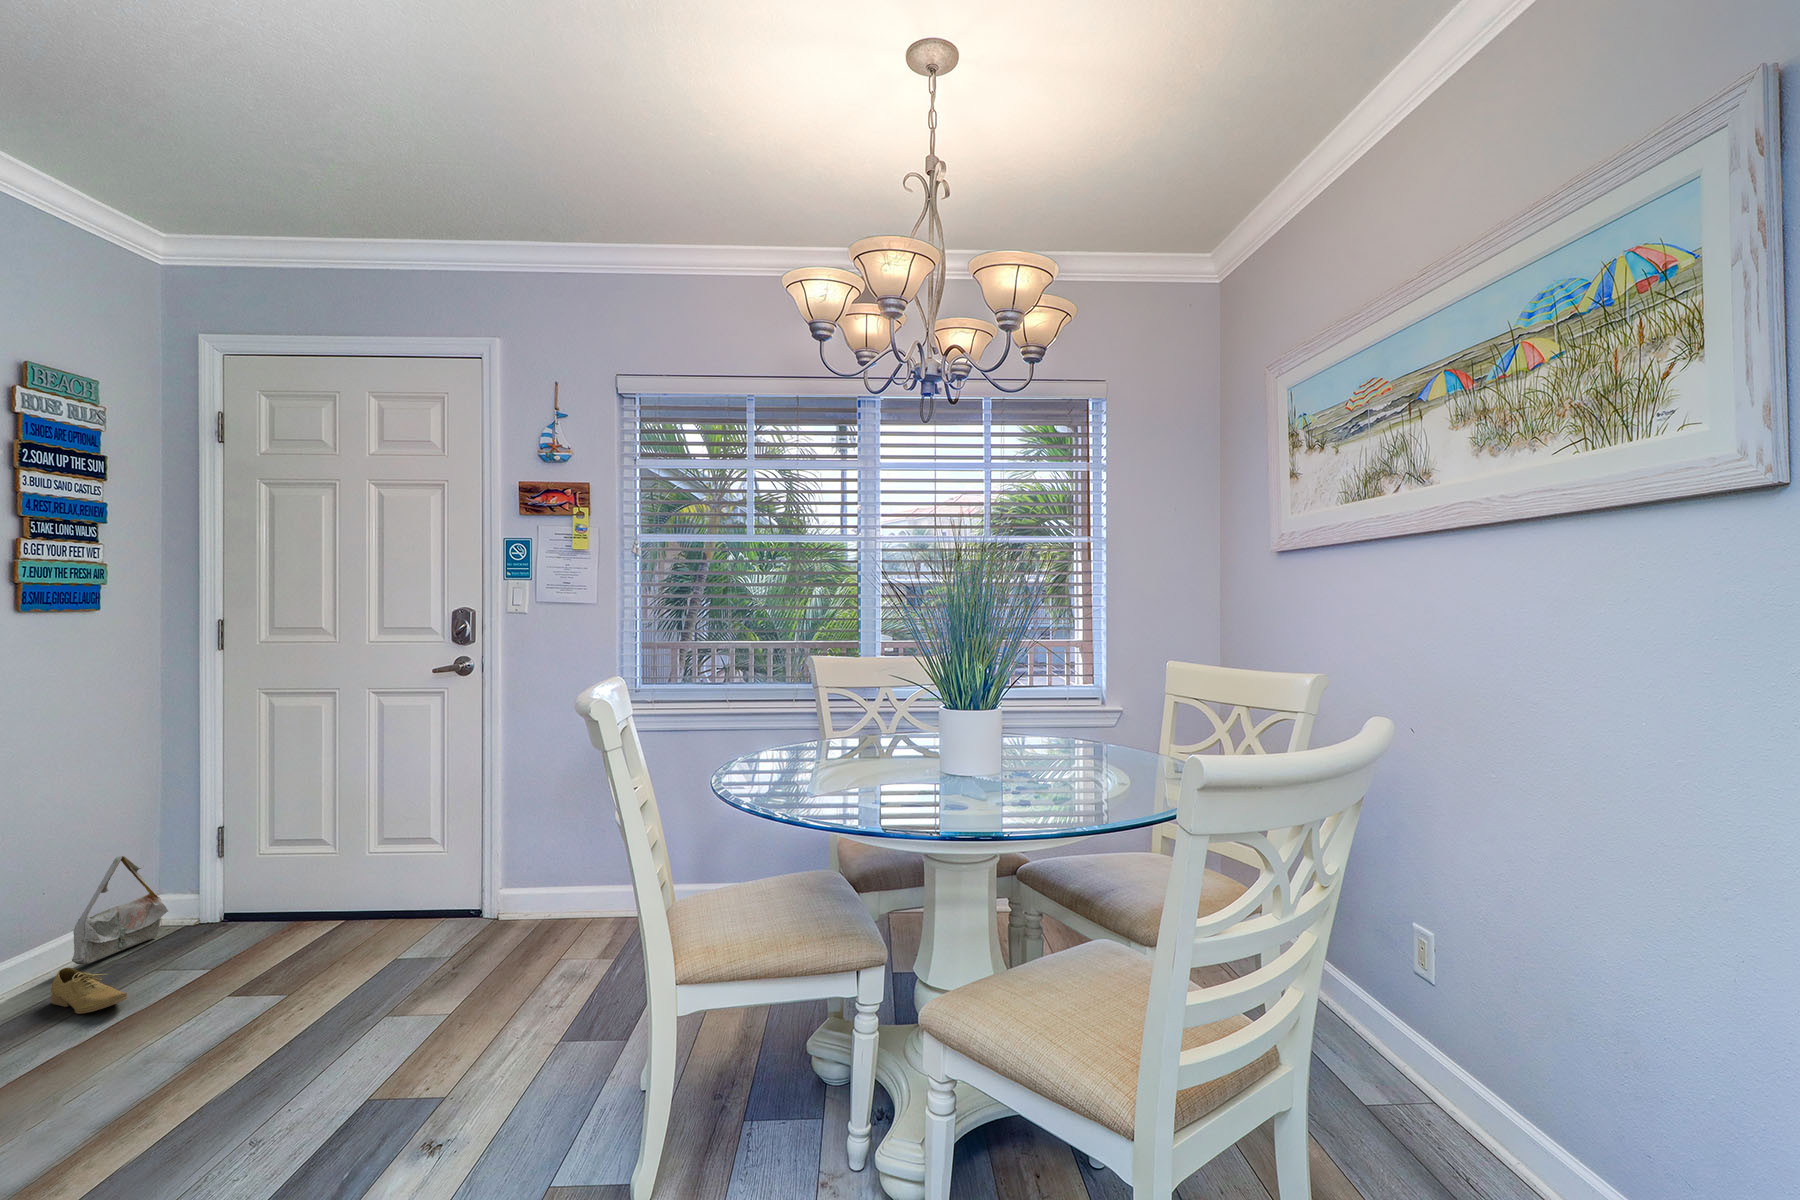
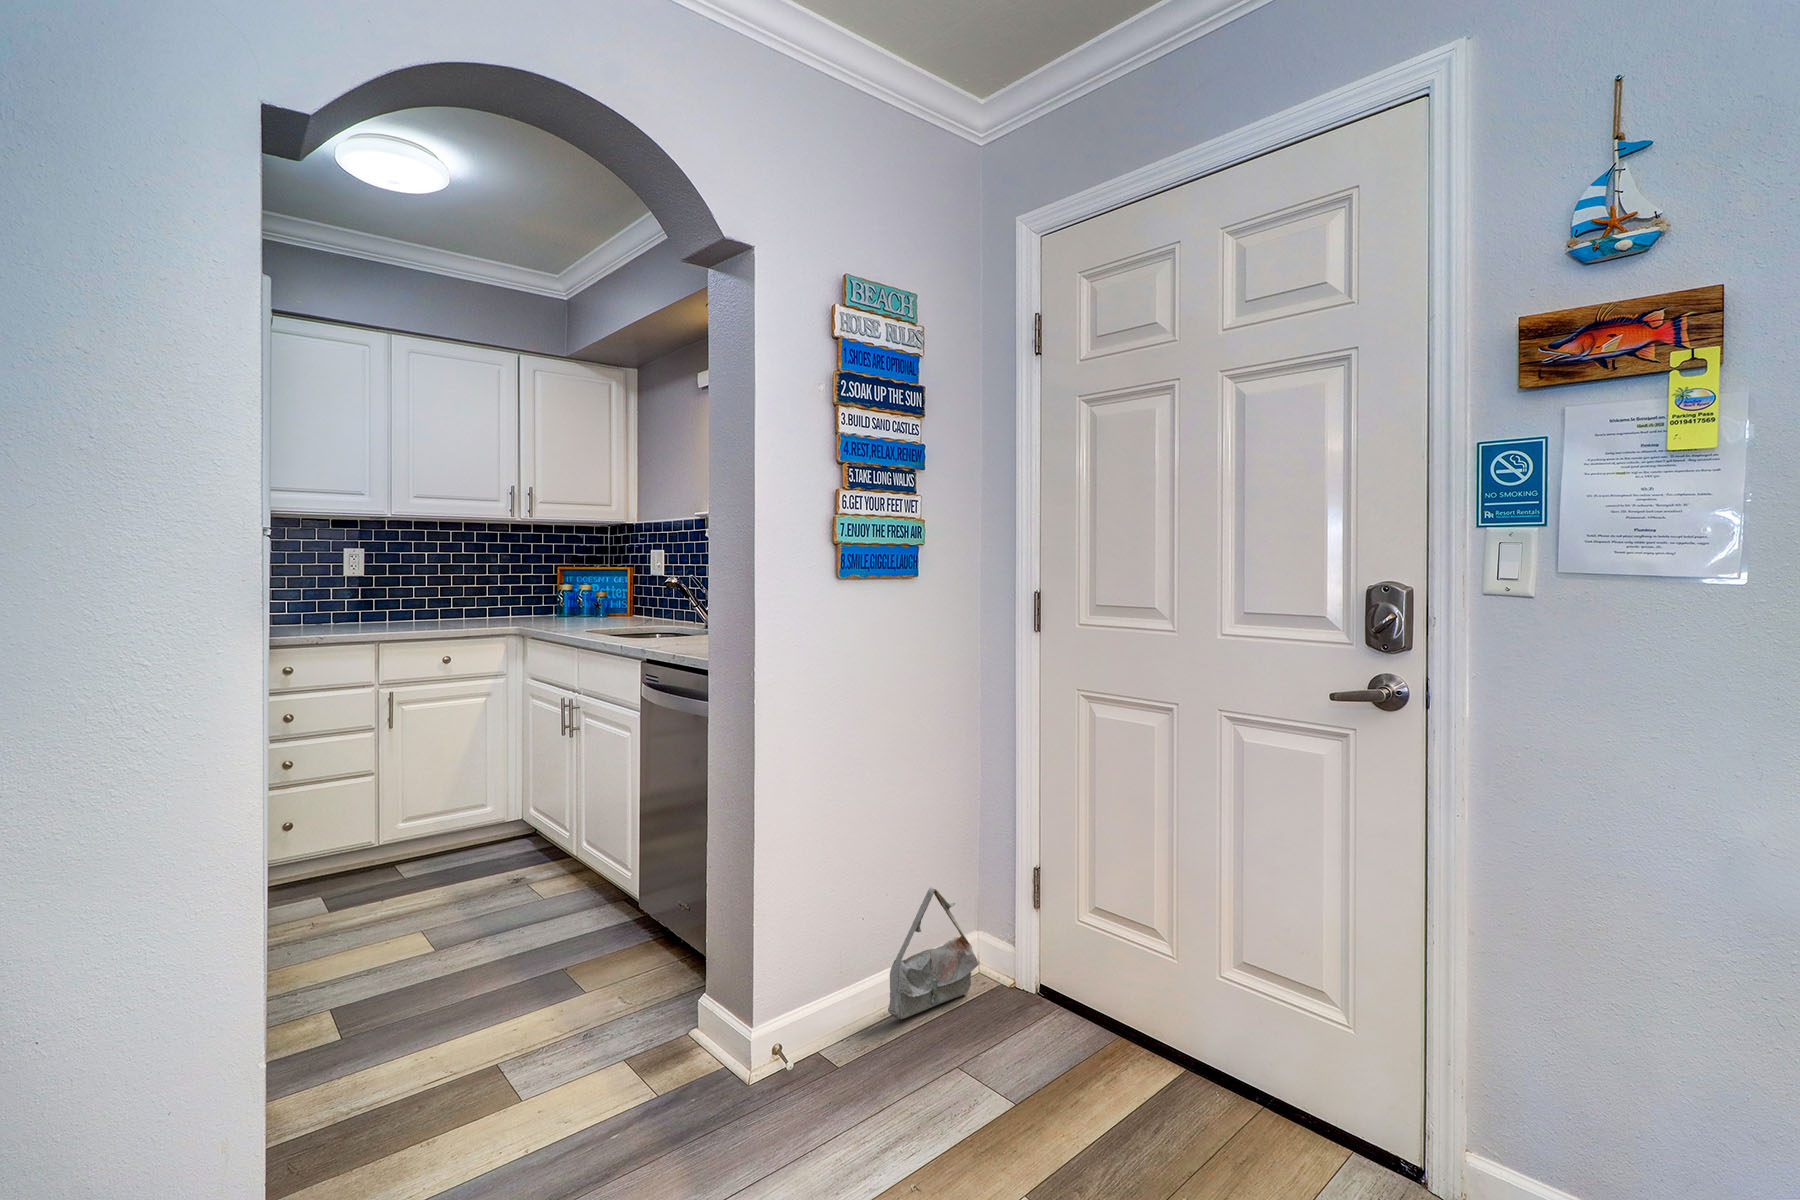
shoe: present [51,968,127,1014] -> none [859,1043,925,1141]

